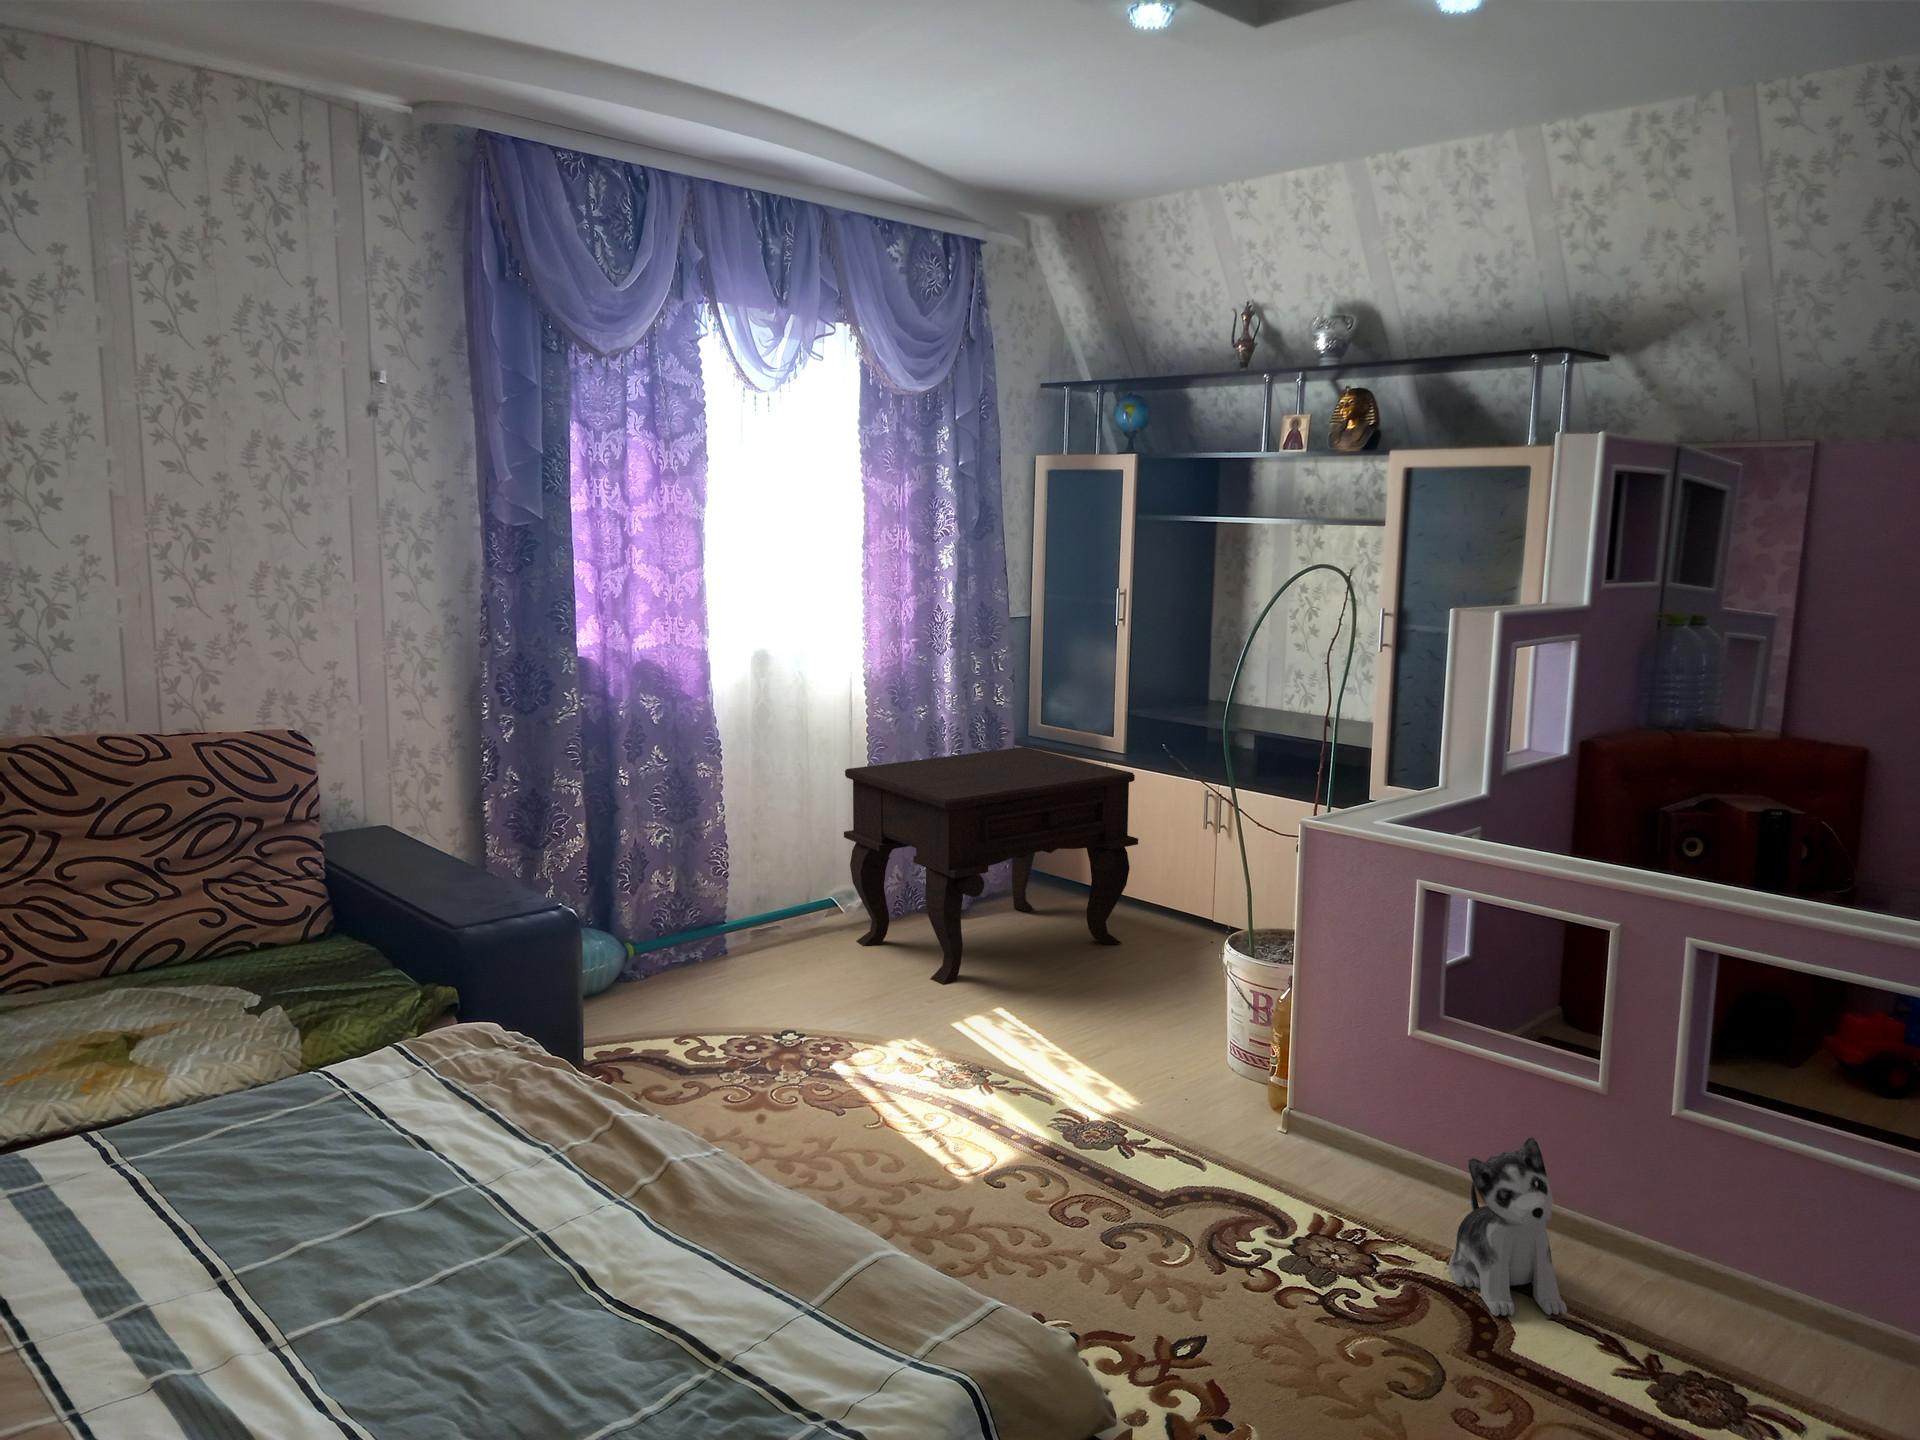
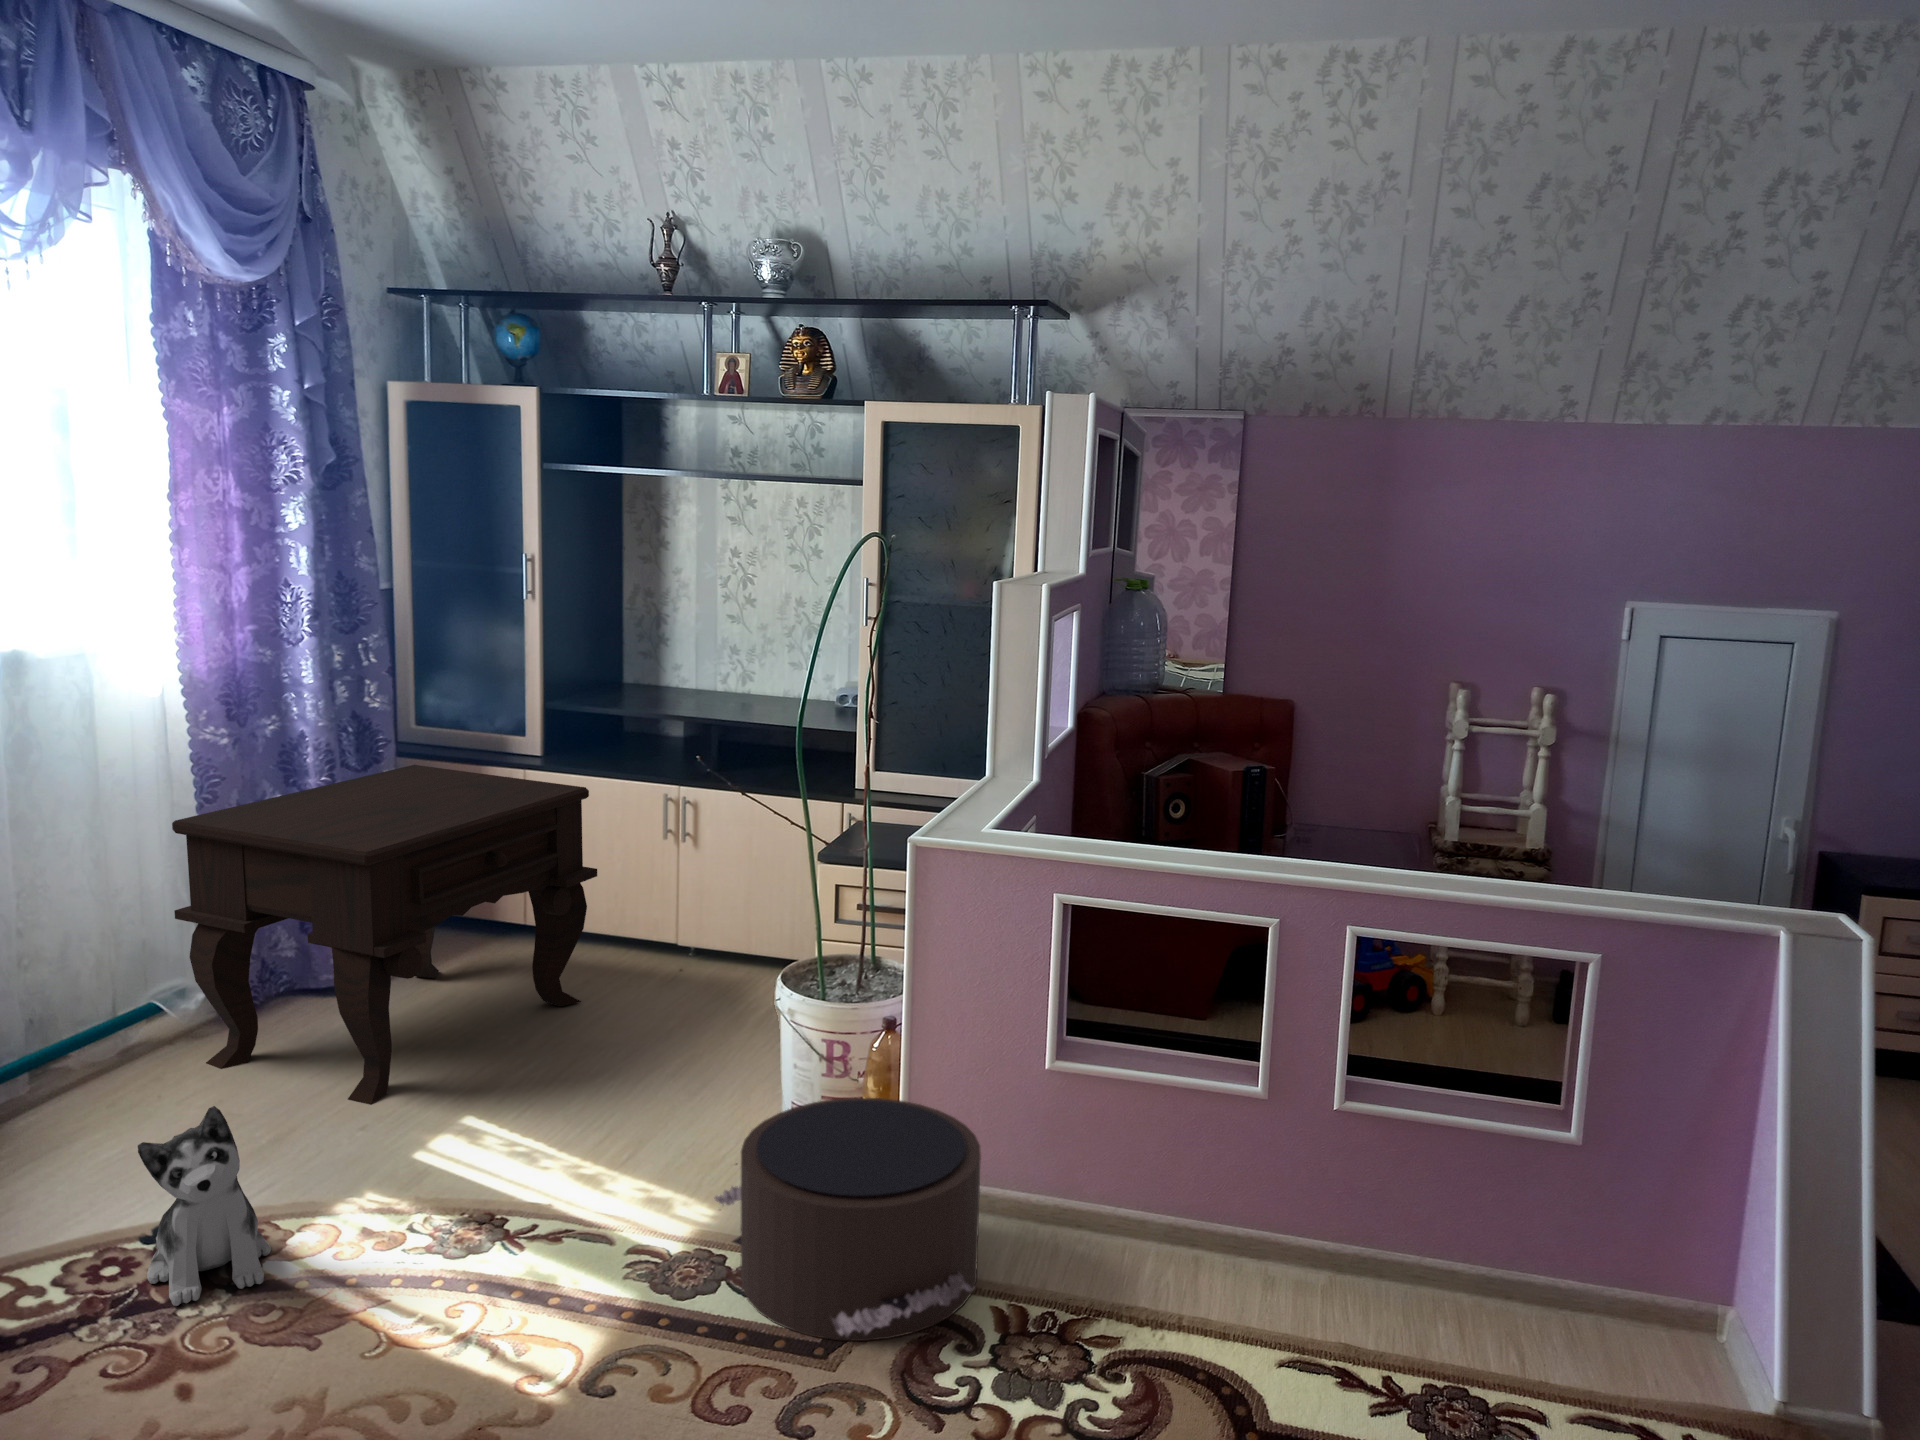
pouf: none [1124,1026,1326,1211] -> present [714,1098,981,1341]
plush toy: present [1449,1137,1567,1316] -> present [138,1106,271,1306]

